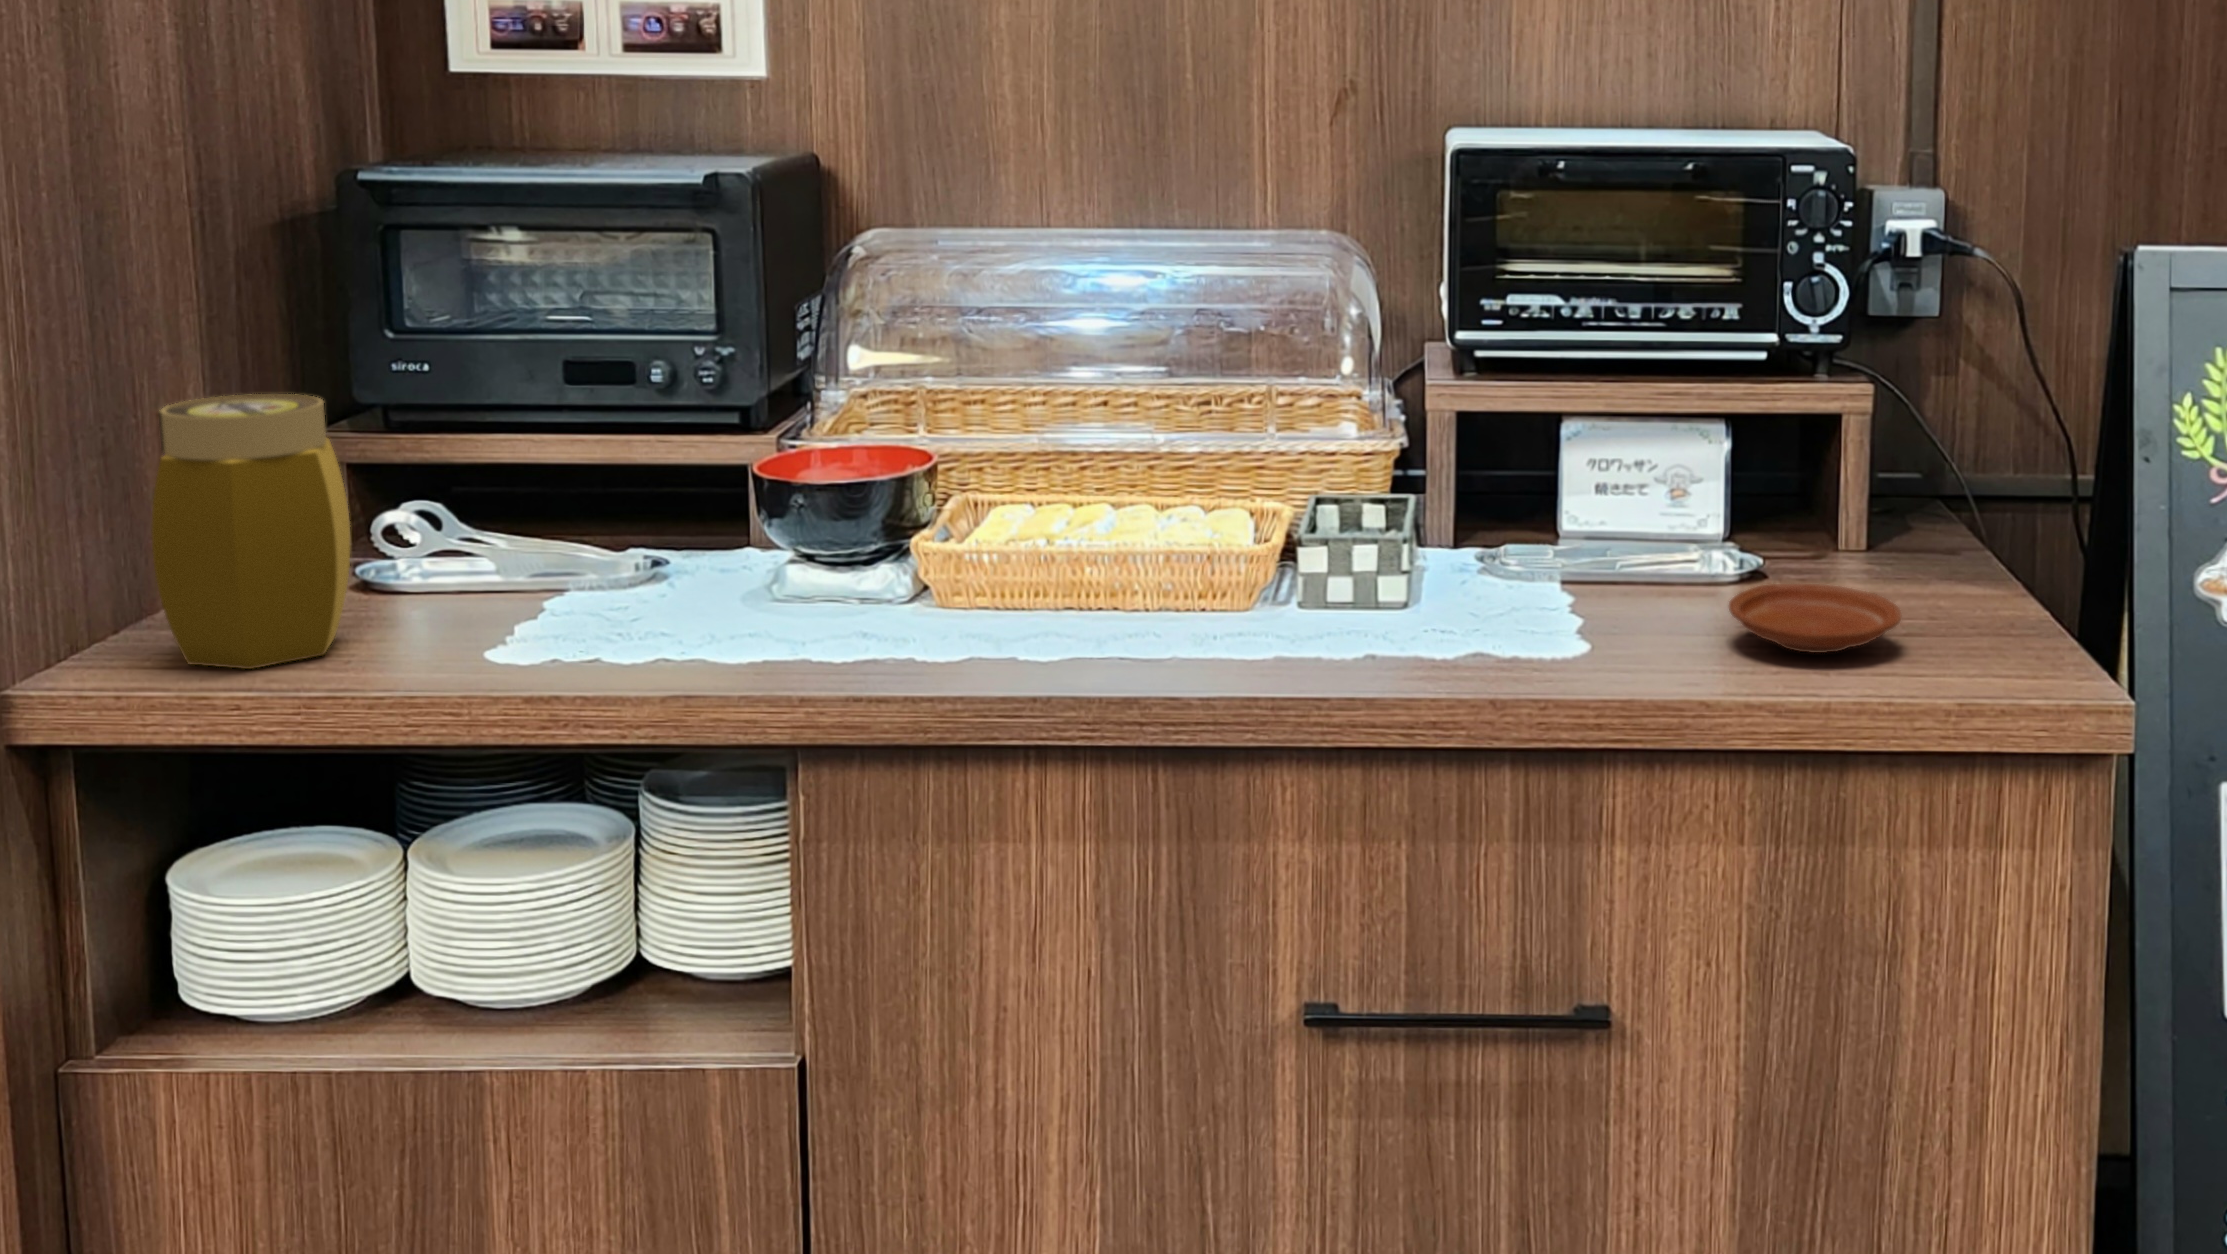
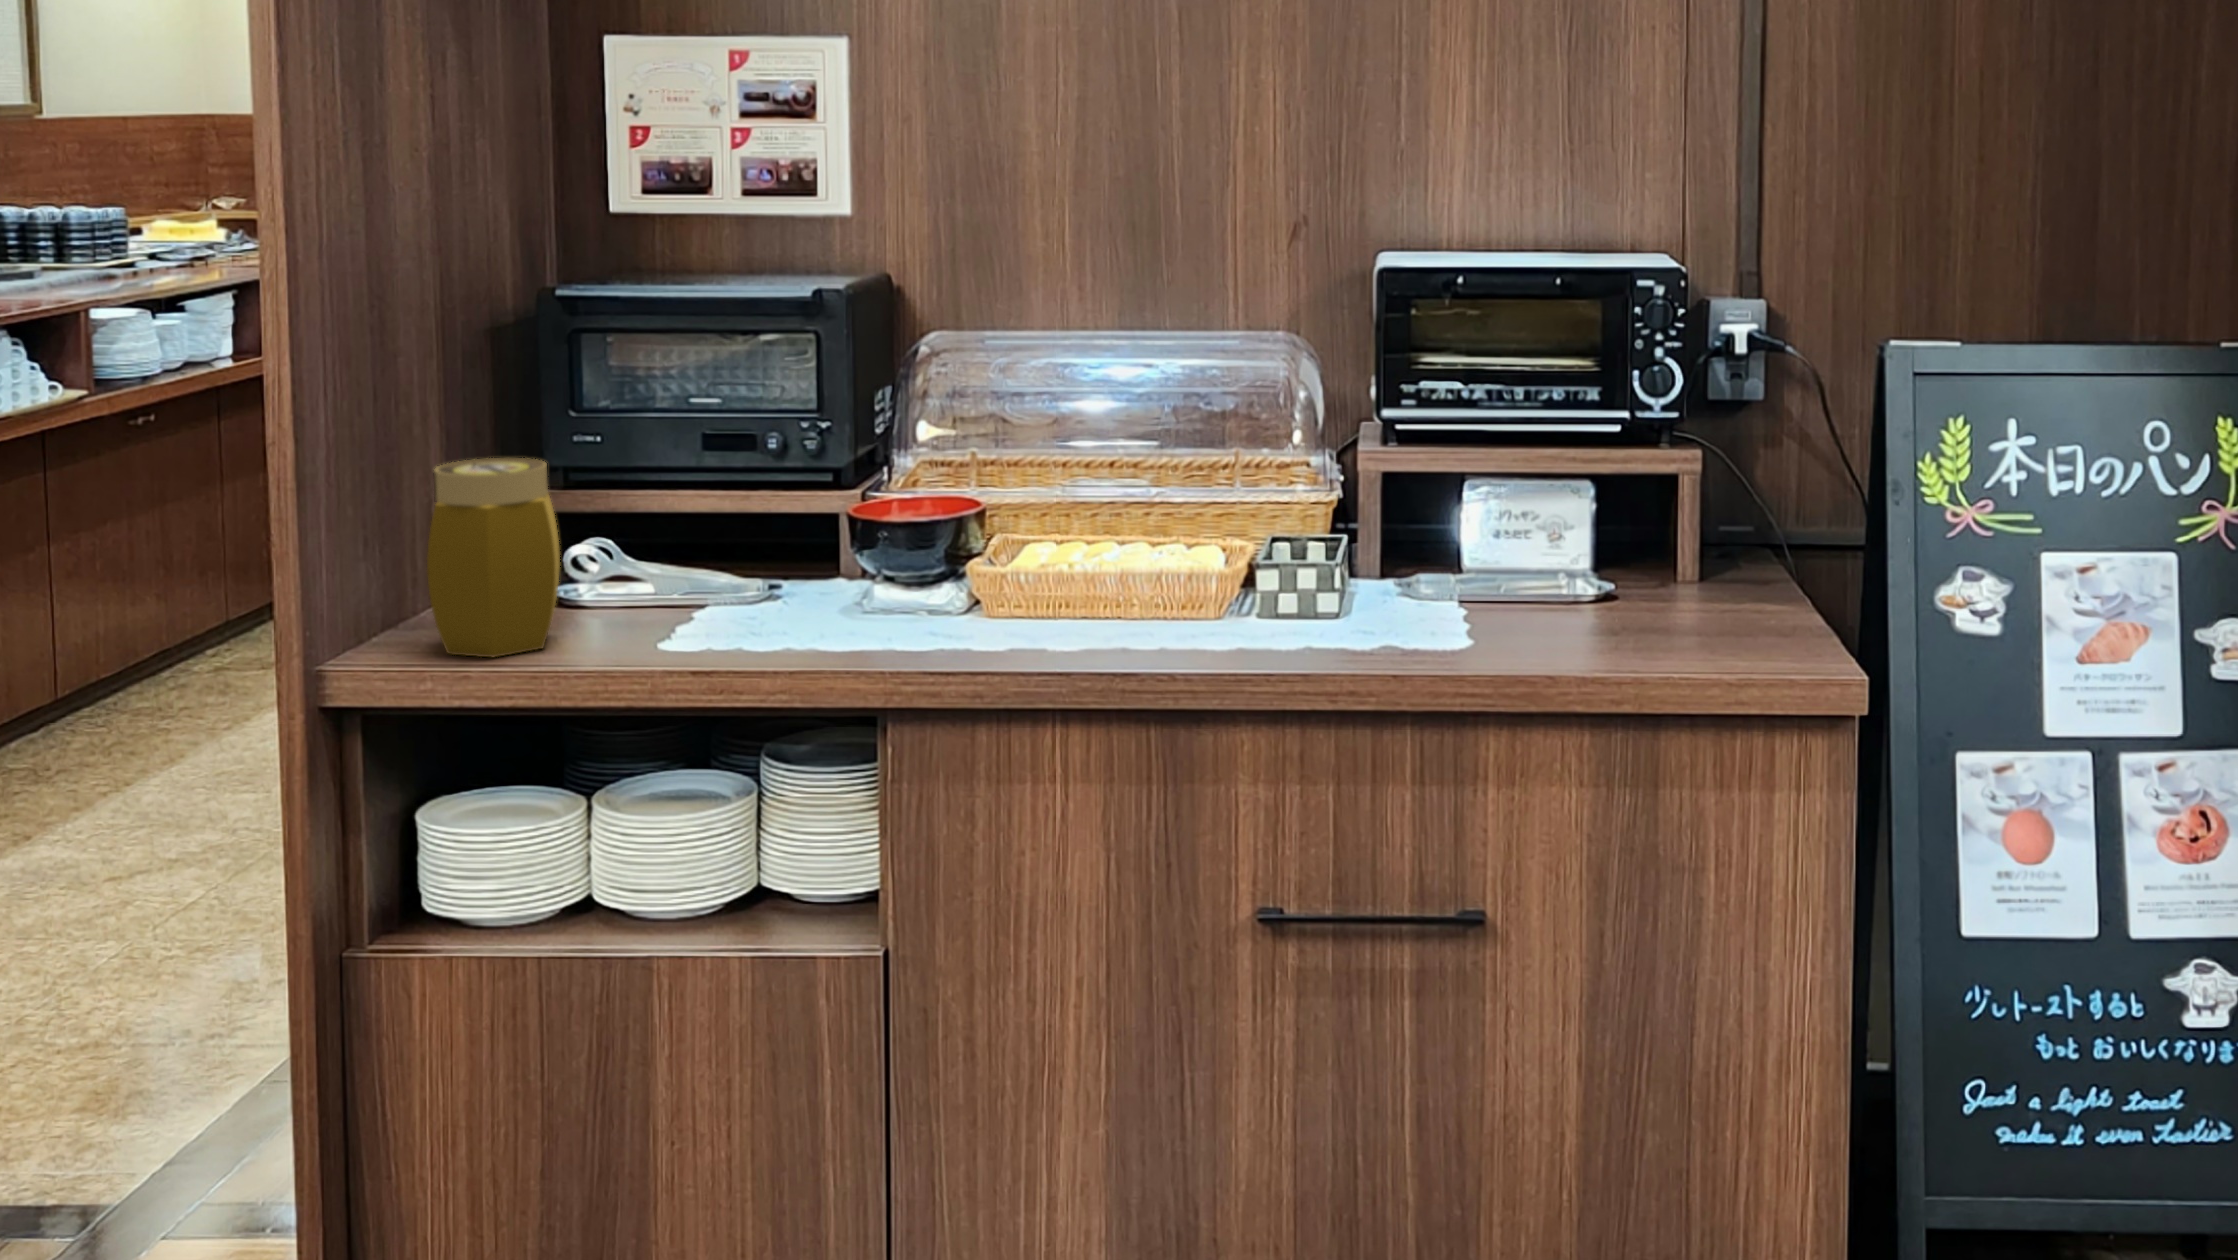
plate: present [1729,584,1901,653] -> none [1572,598,1700,648]

